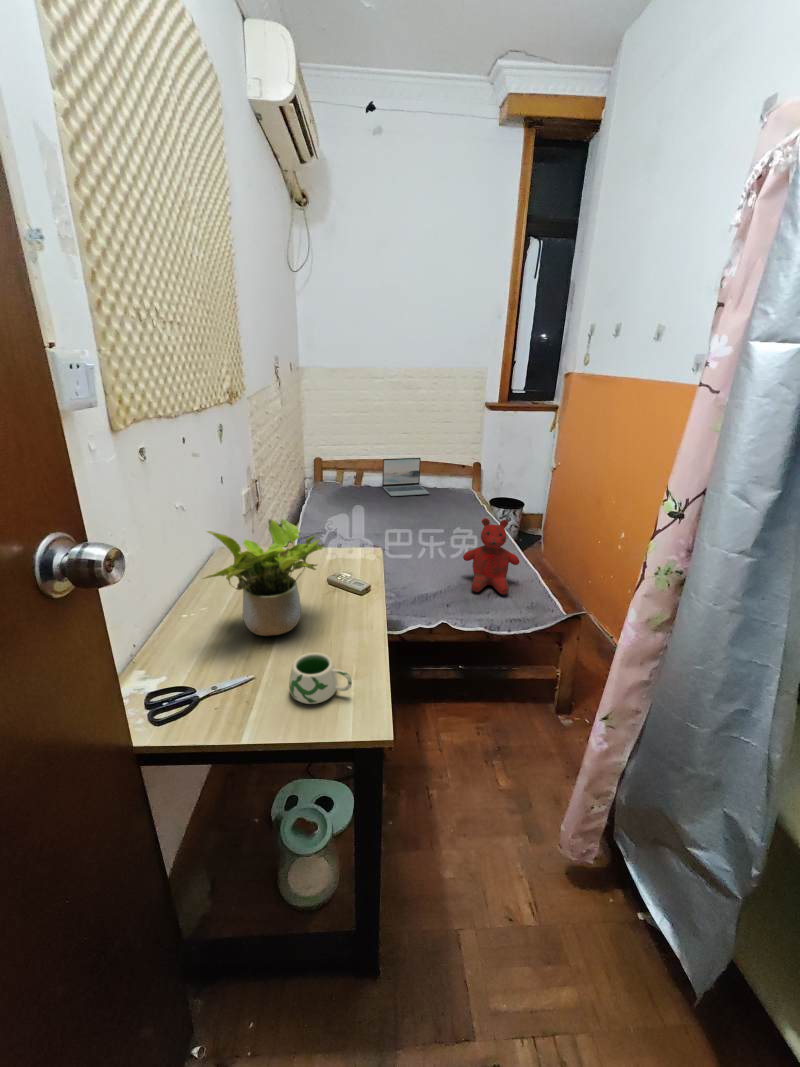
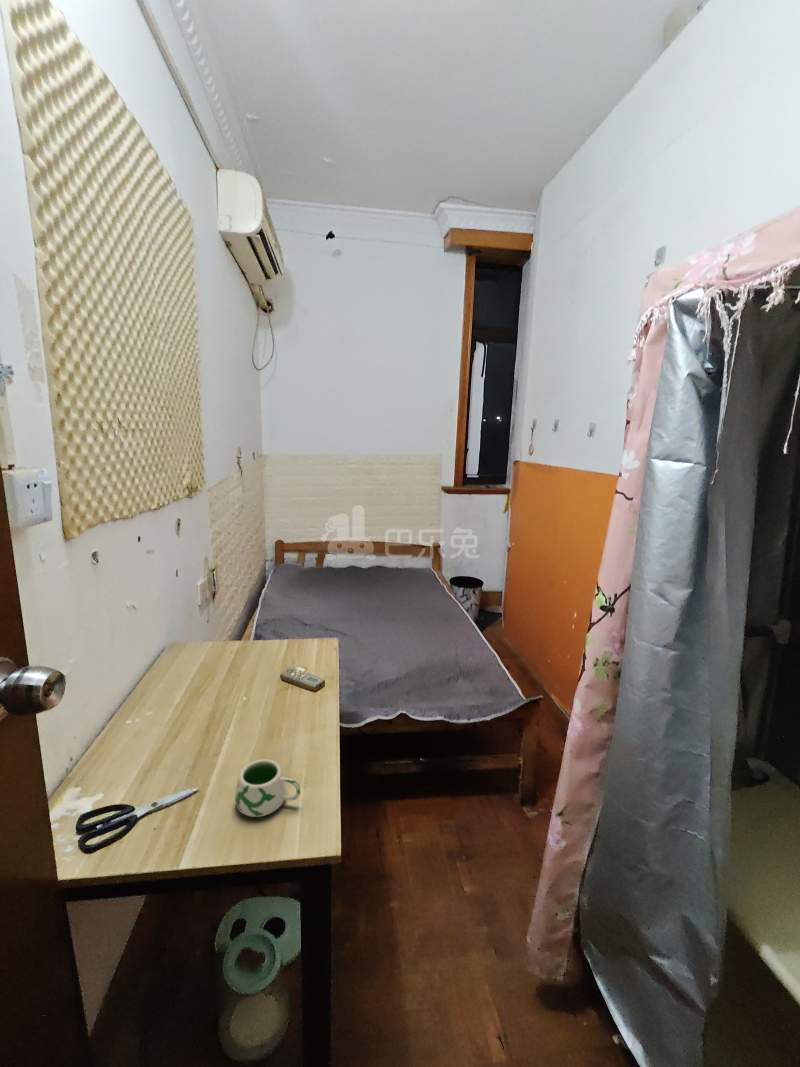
laptop: present [382,458,429,496] -> none [343,538,388,576]
teddy bear: present [463,518,519,594] -> none [420,601,474,677]
potted plant: present [205,519,325,636] -> none [149,615,279,740]

